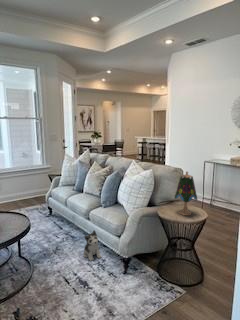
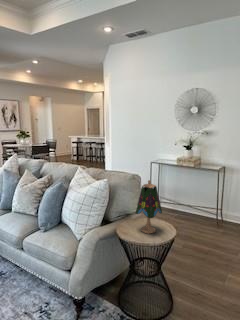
plush toy: present [83,230,102,261] -> none [18,264,44,307]

